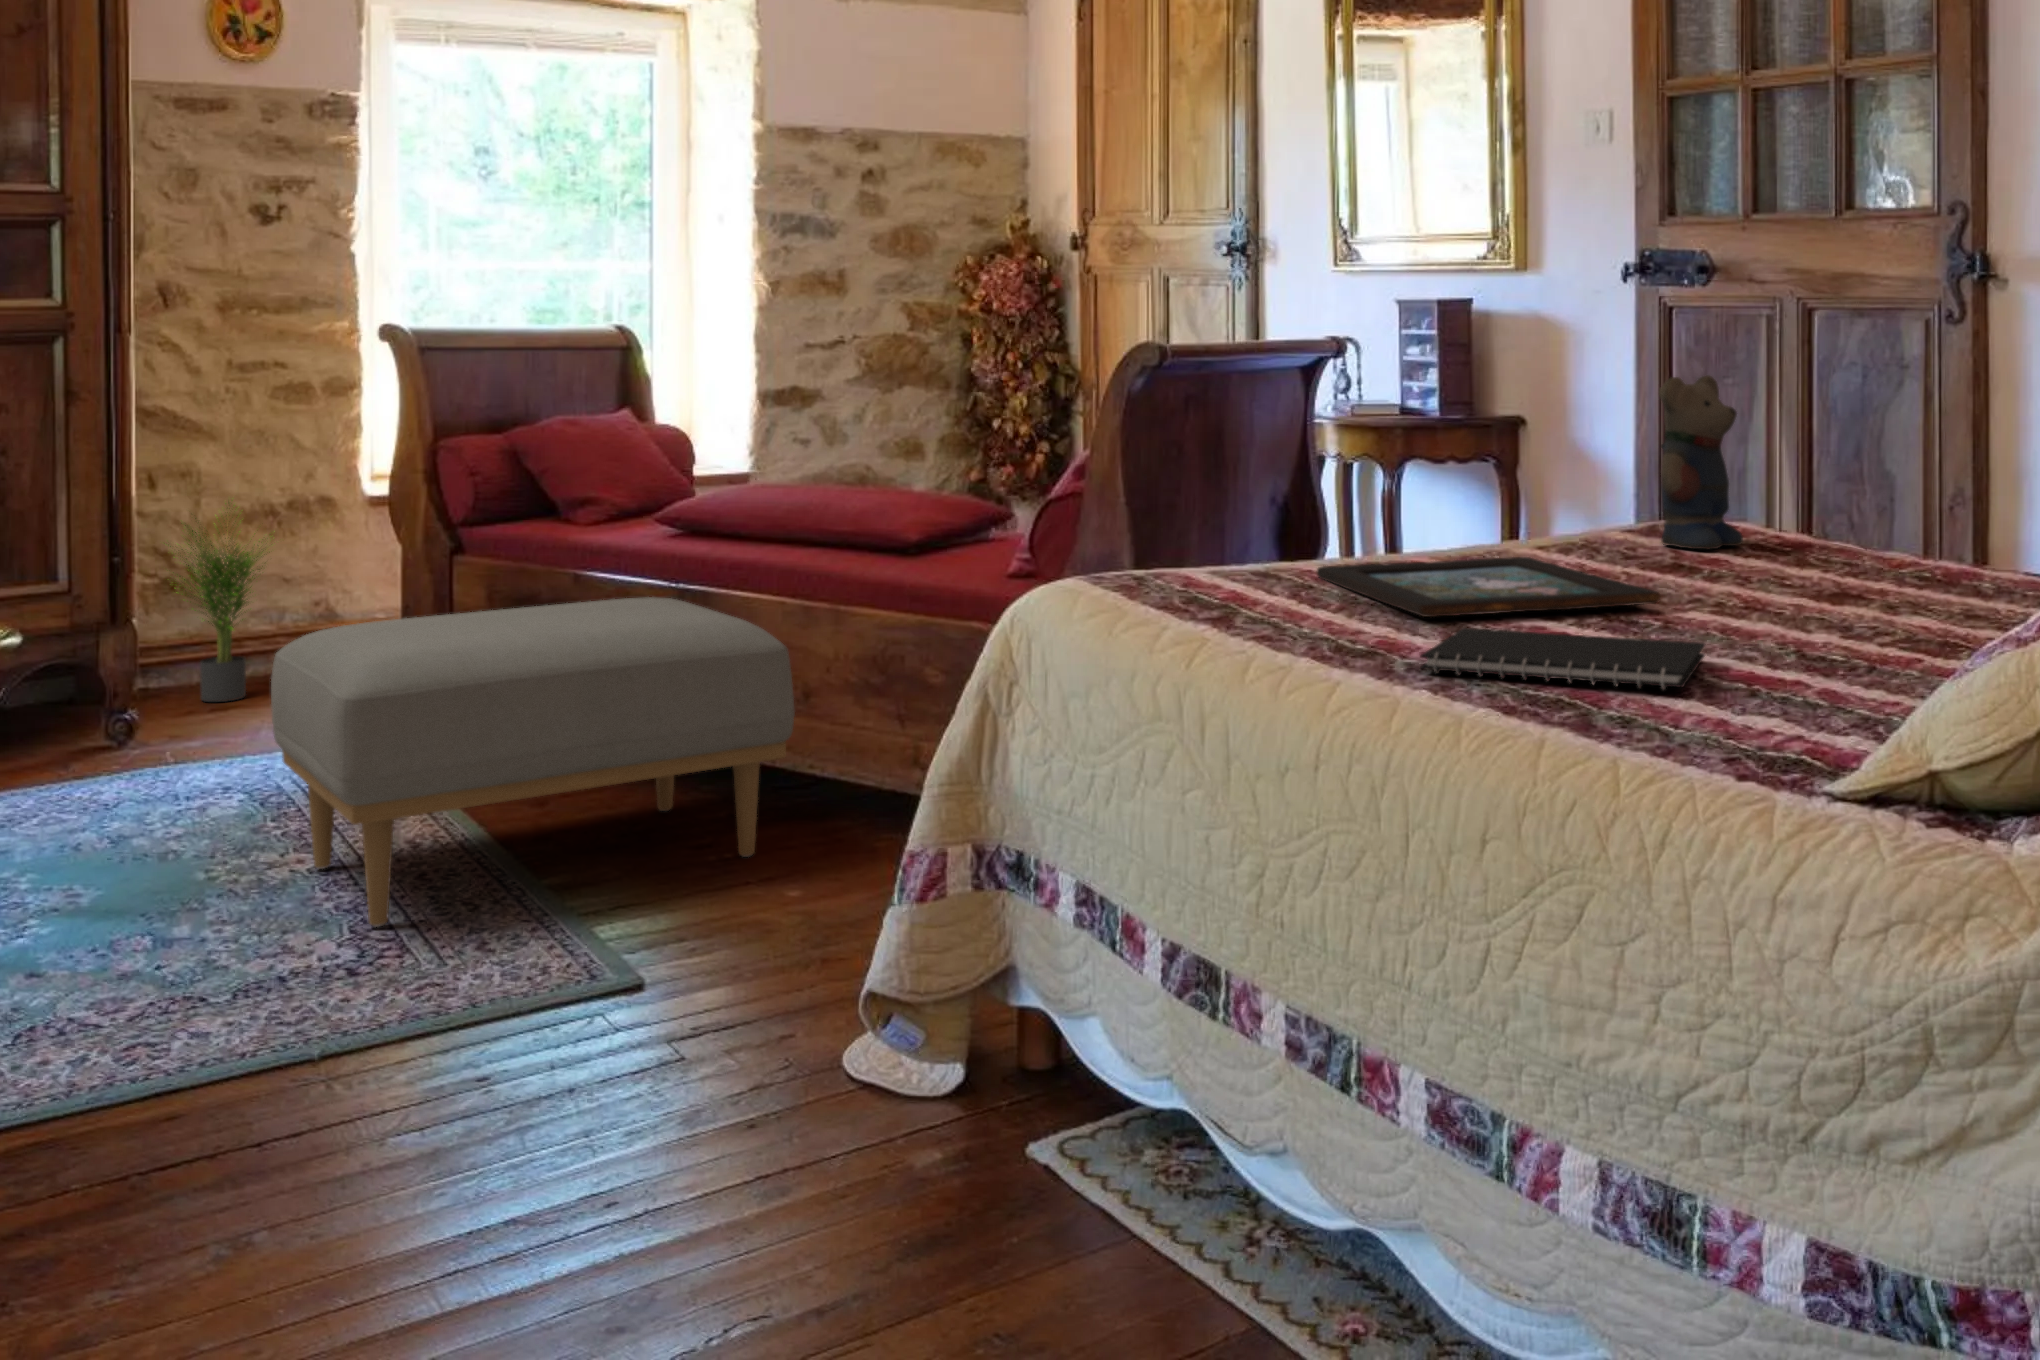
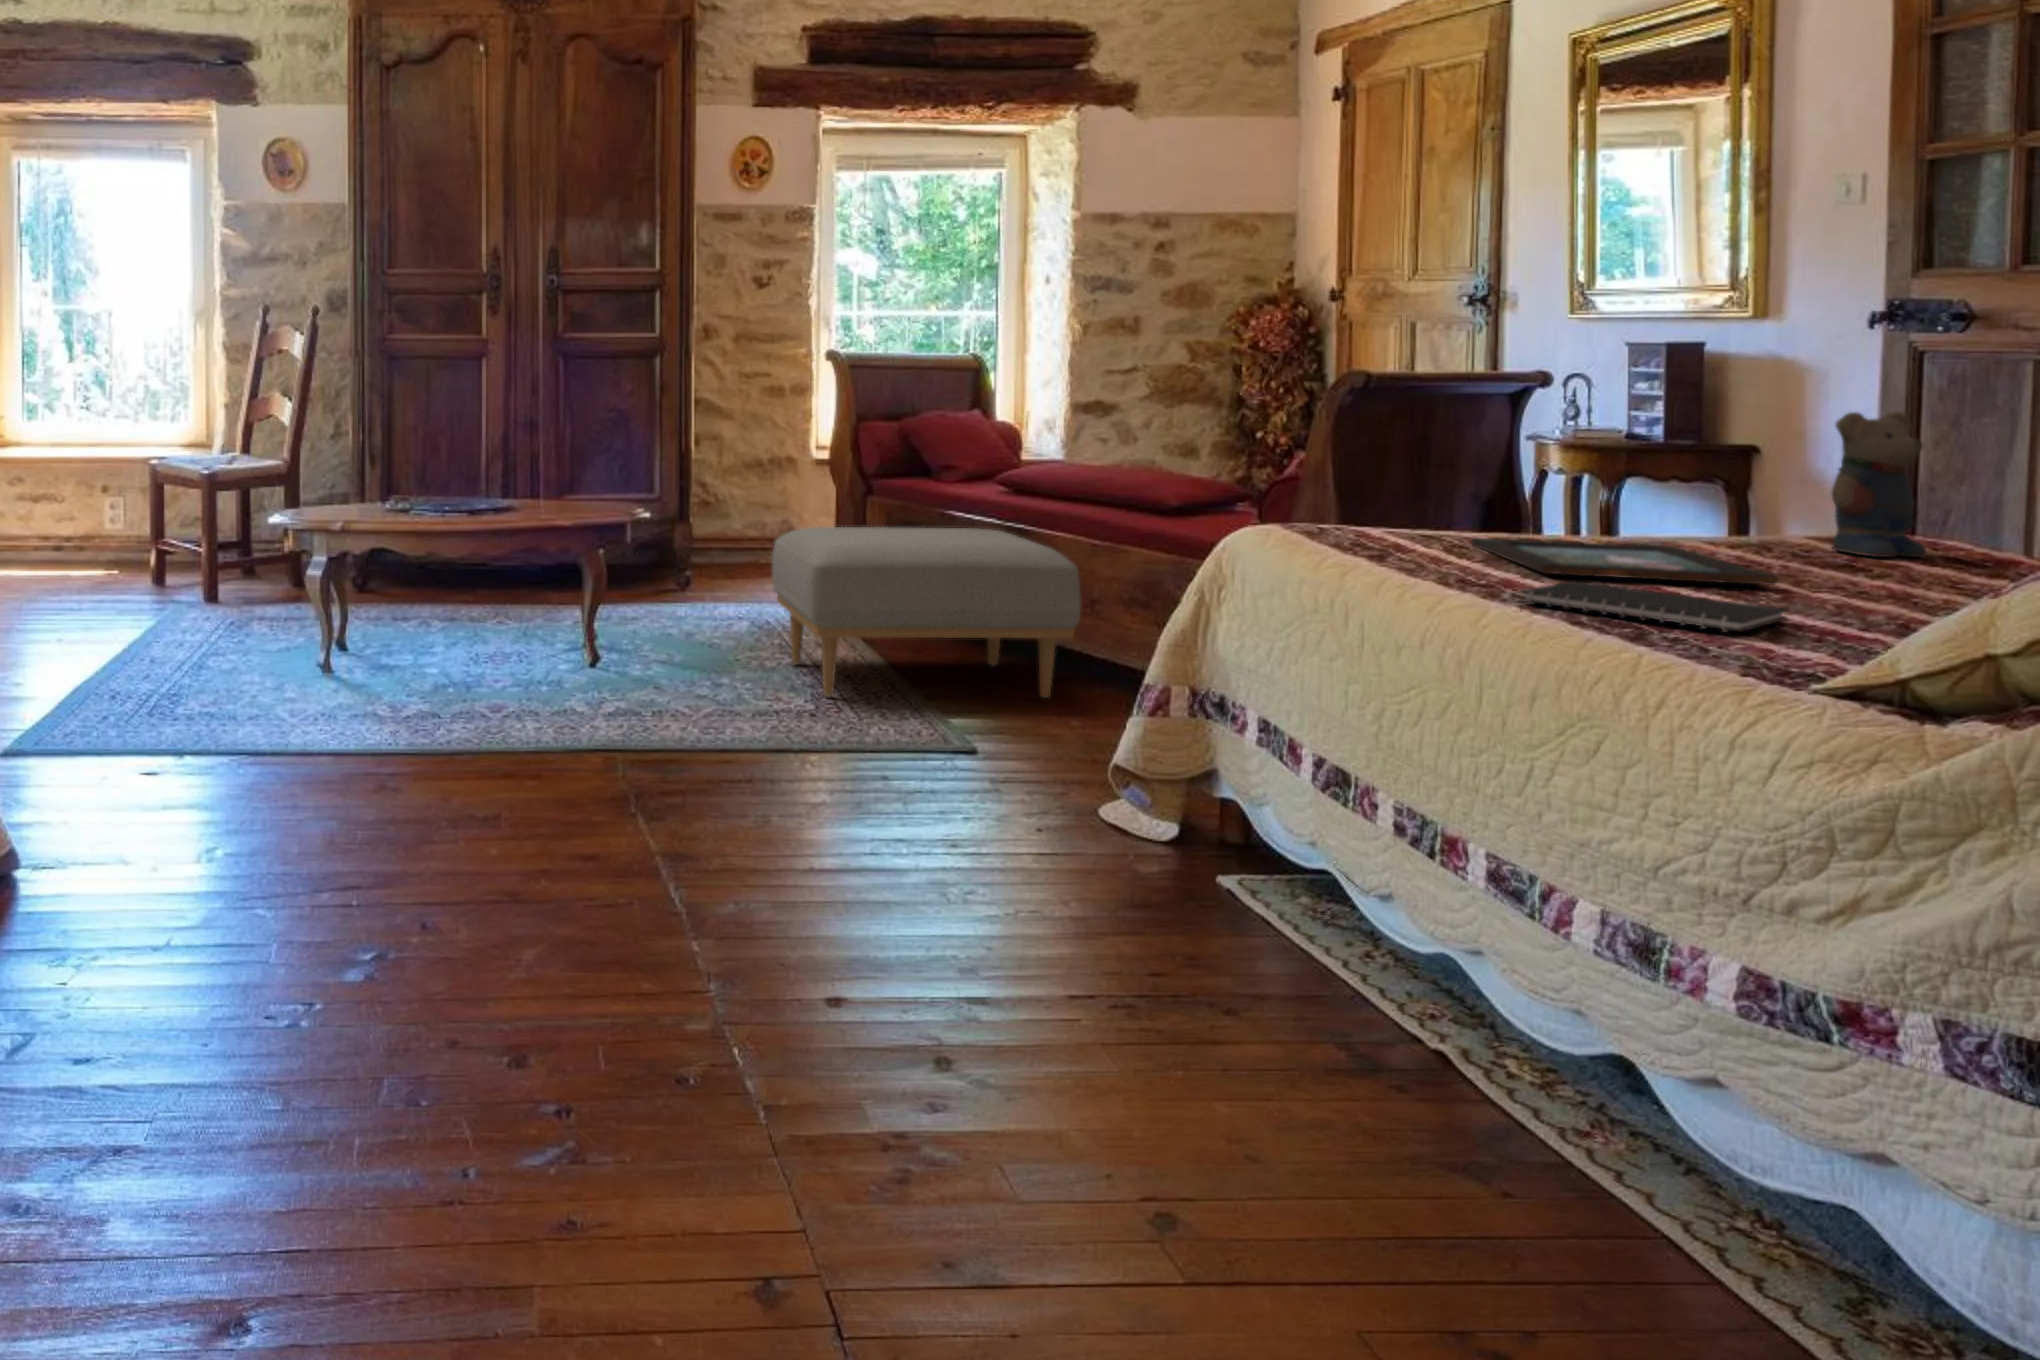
potted plant: present [168,503,265,702] -> none [702,453,770,573]

